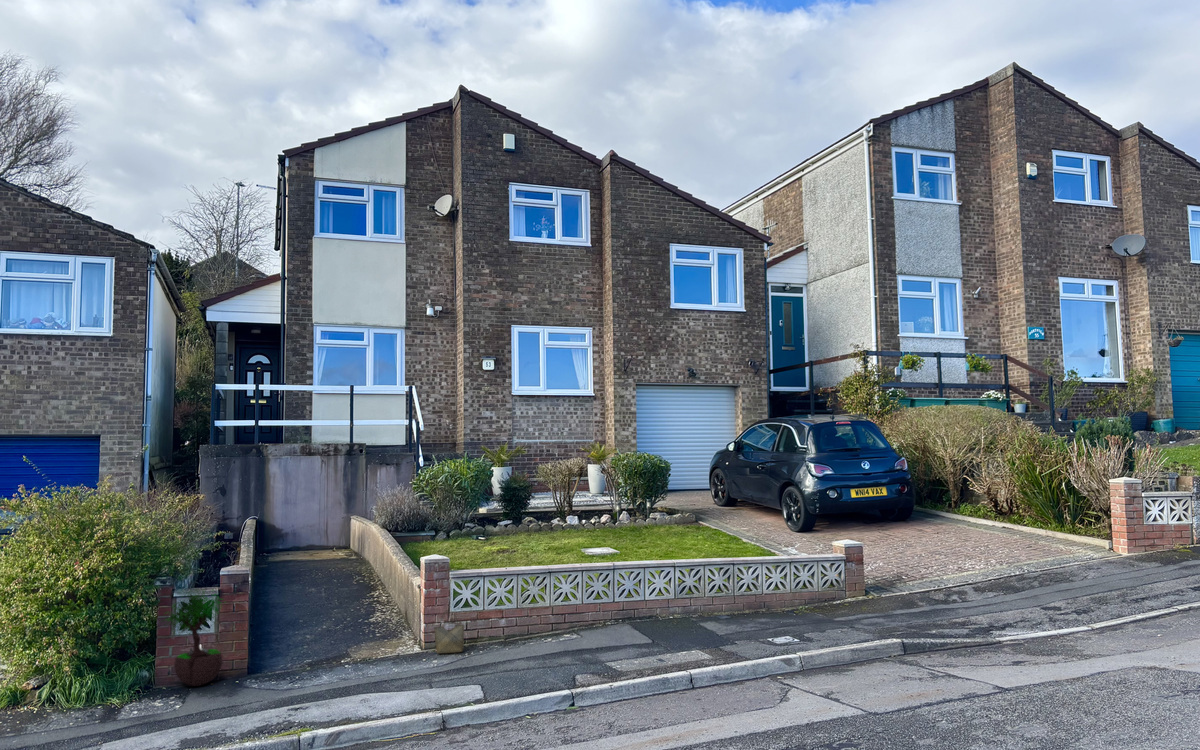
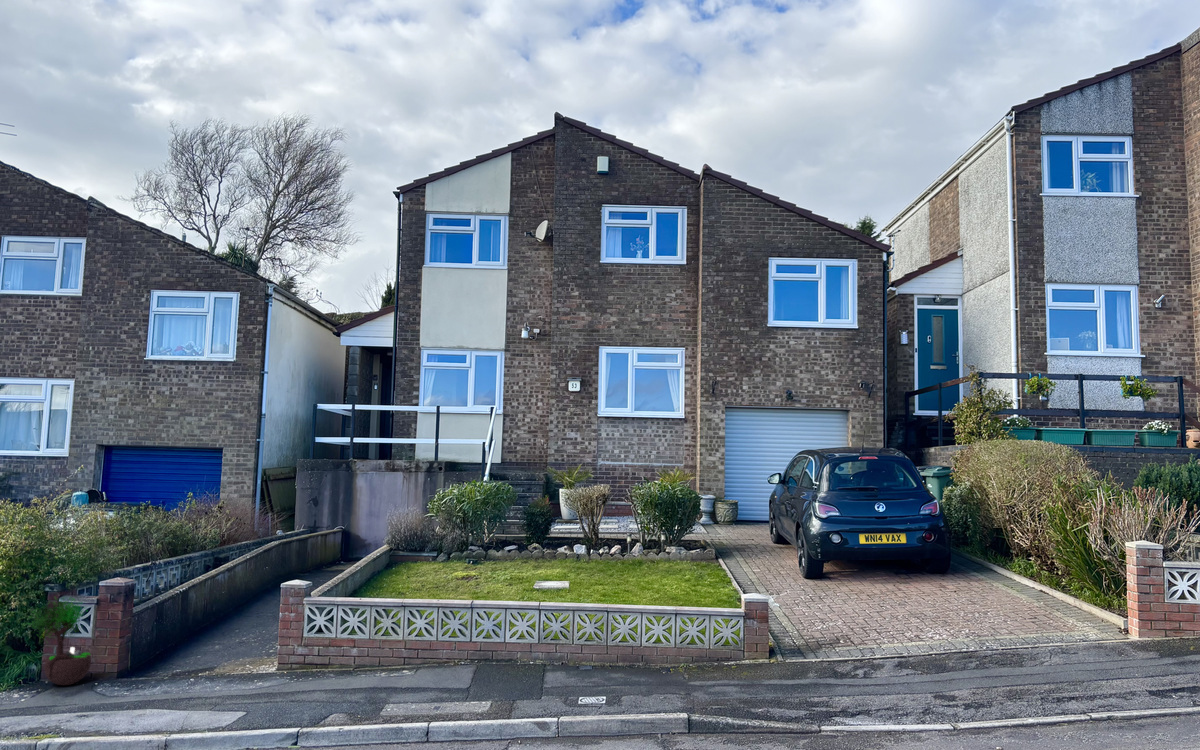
woven basket: present [434,613,464,654] -> none [279,636,309,679]

